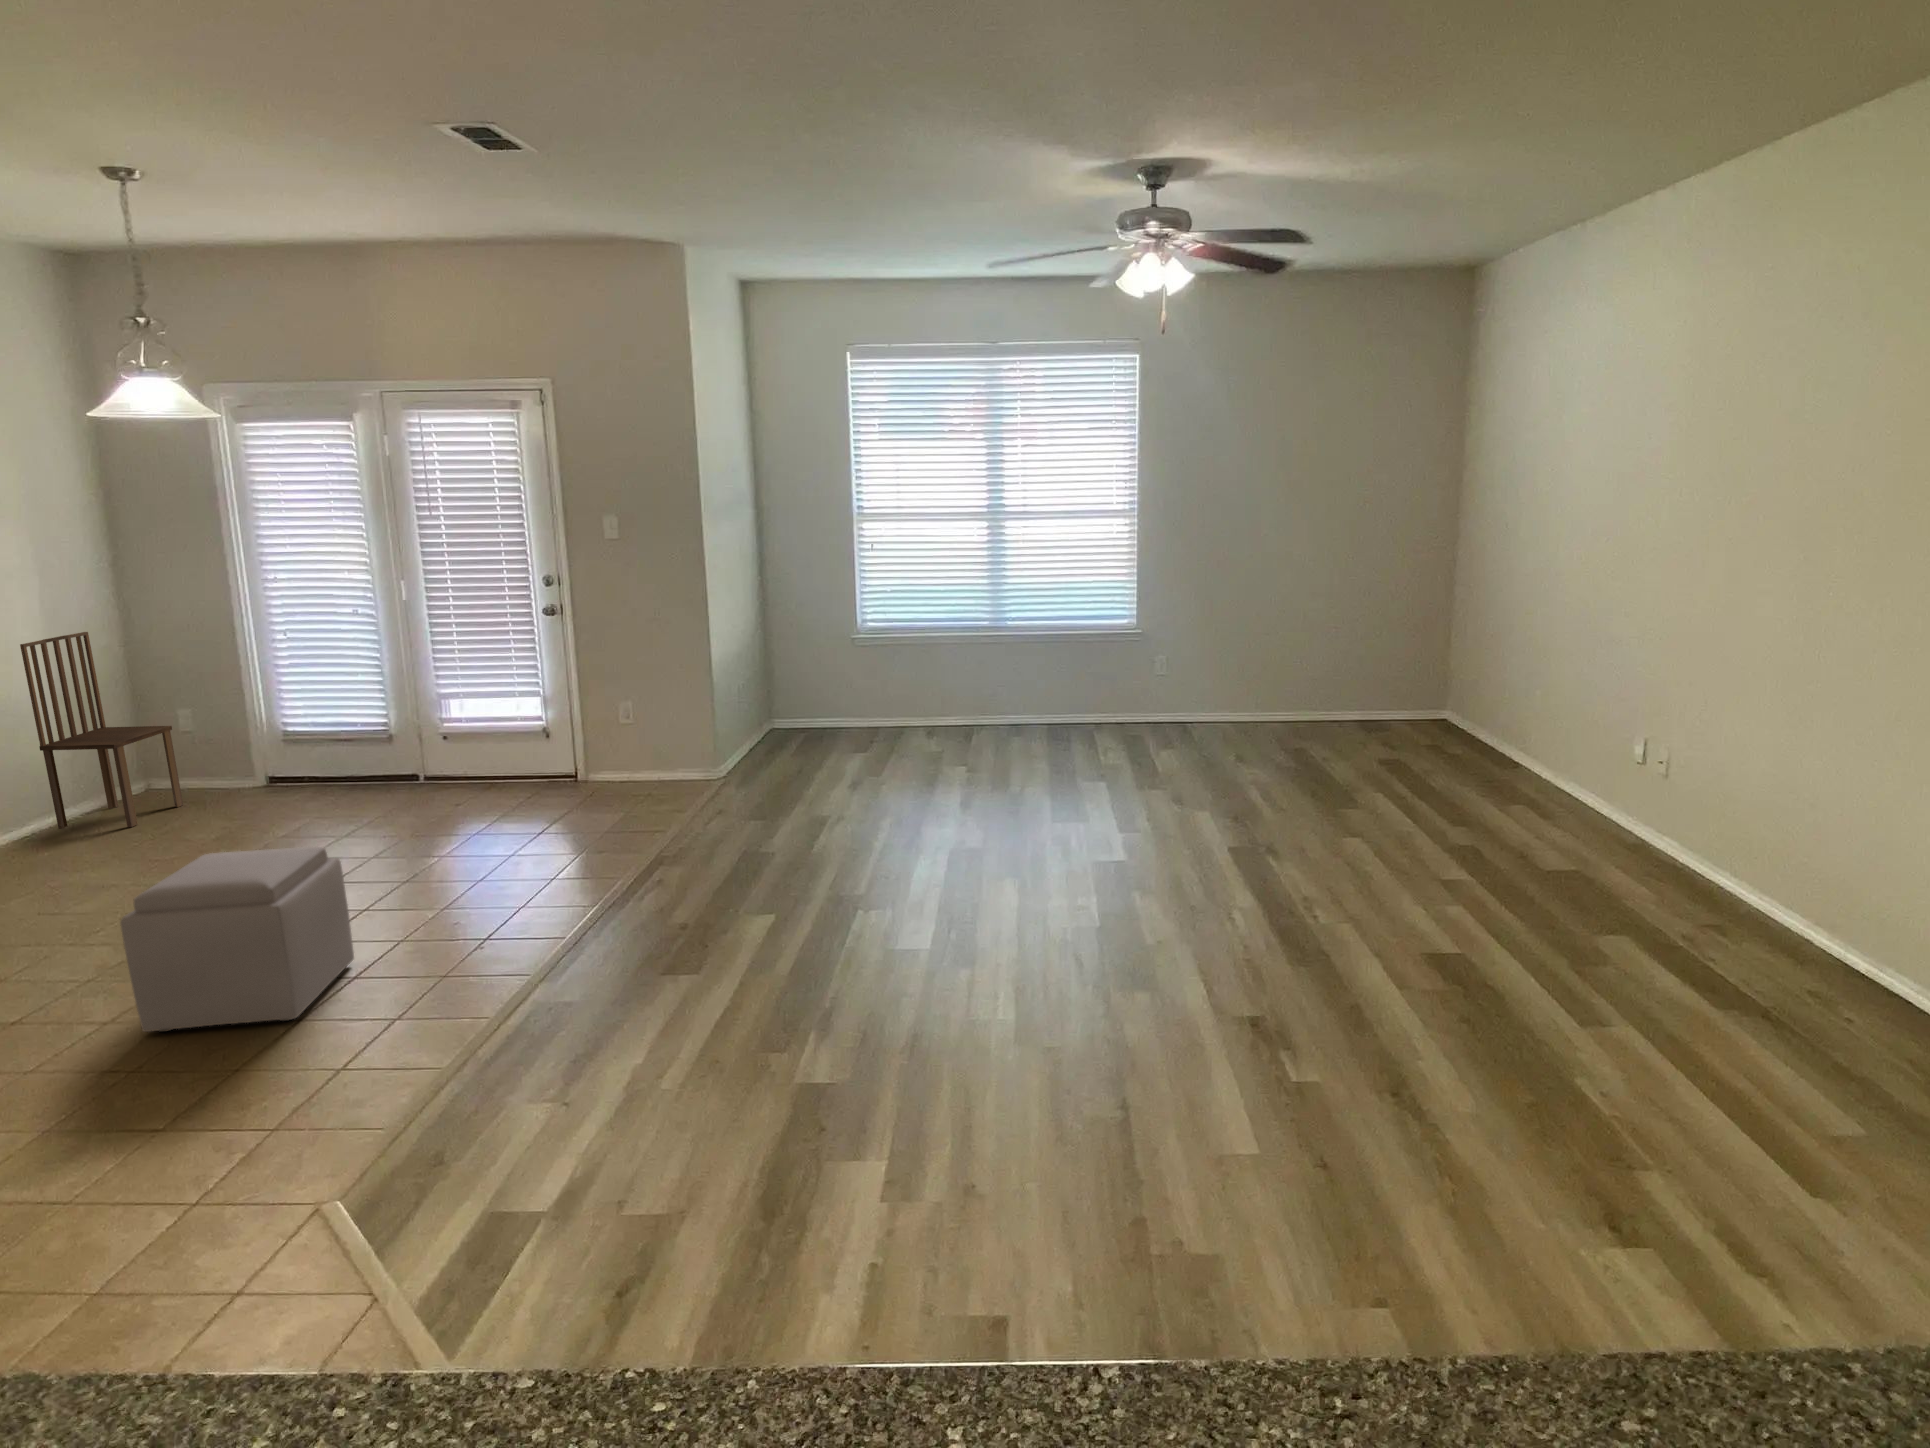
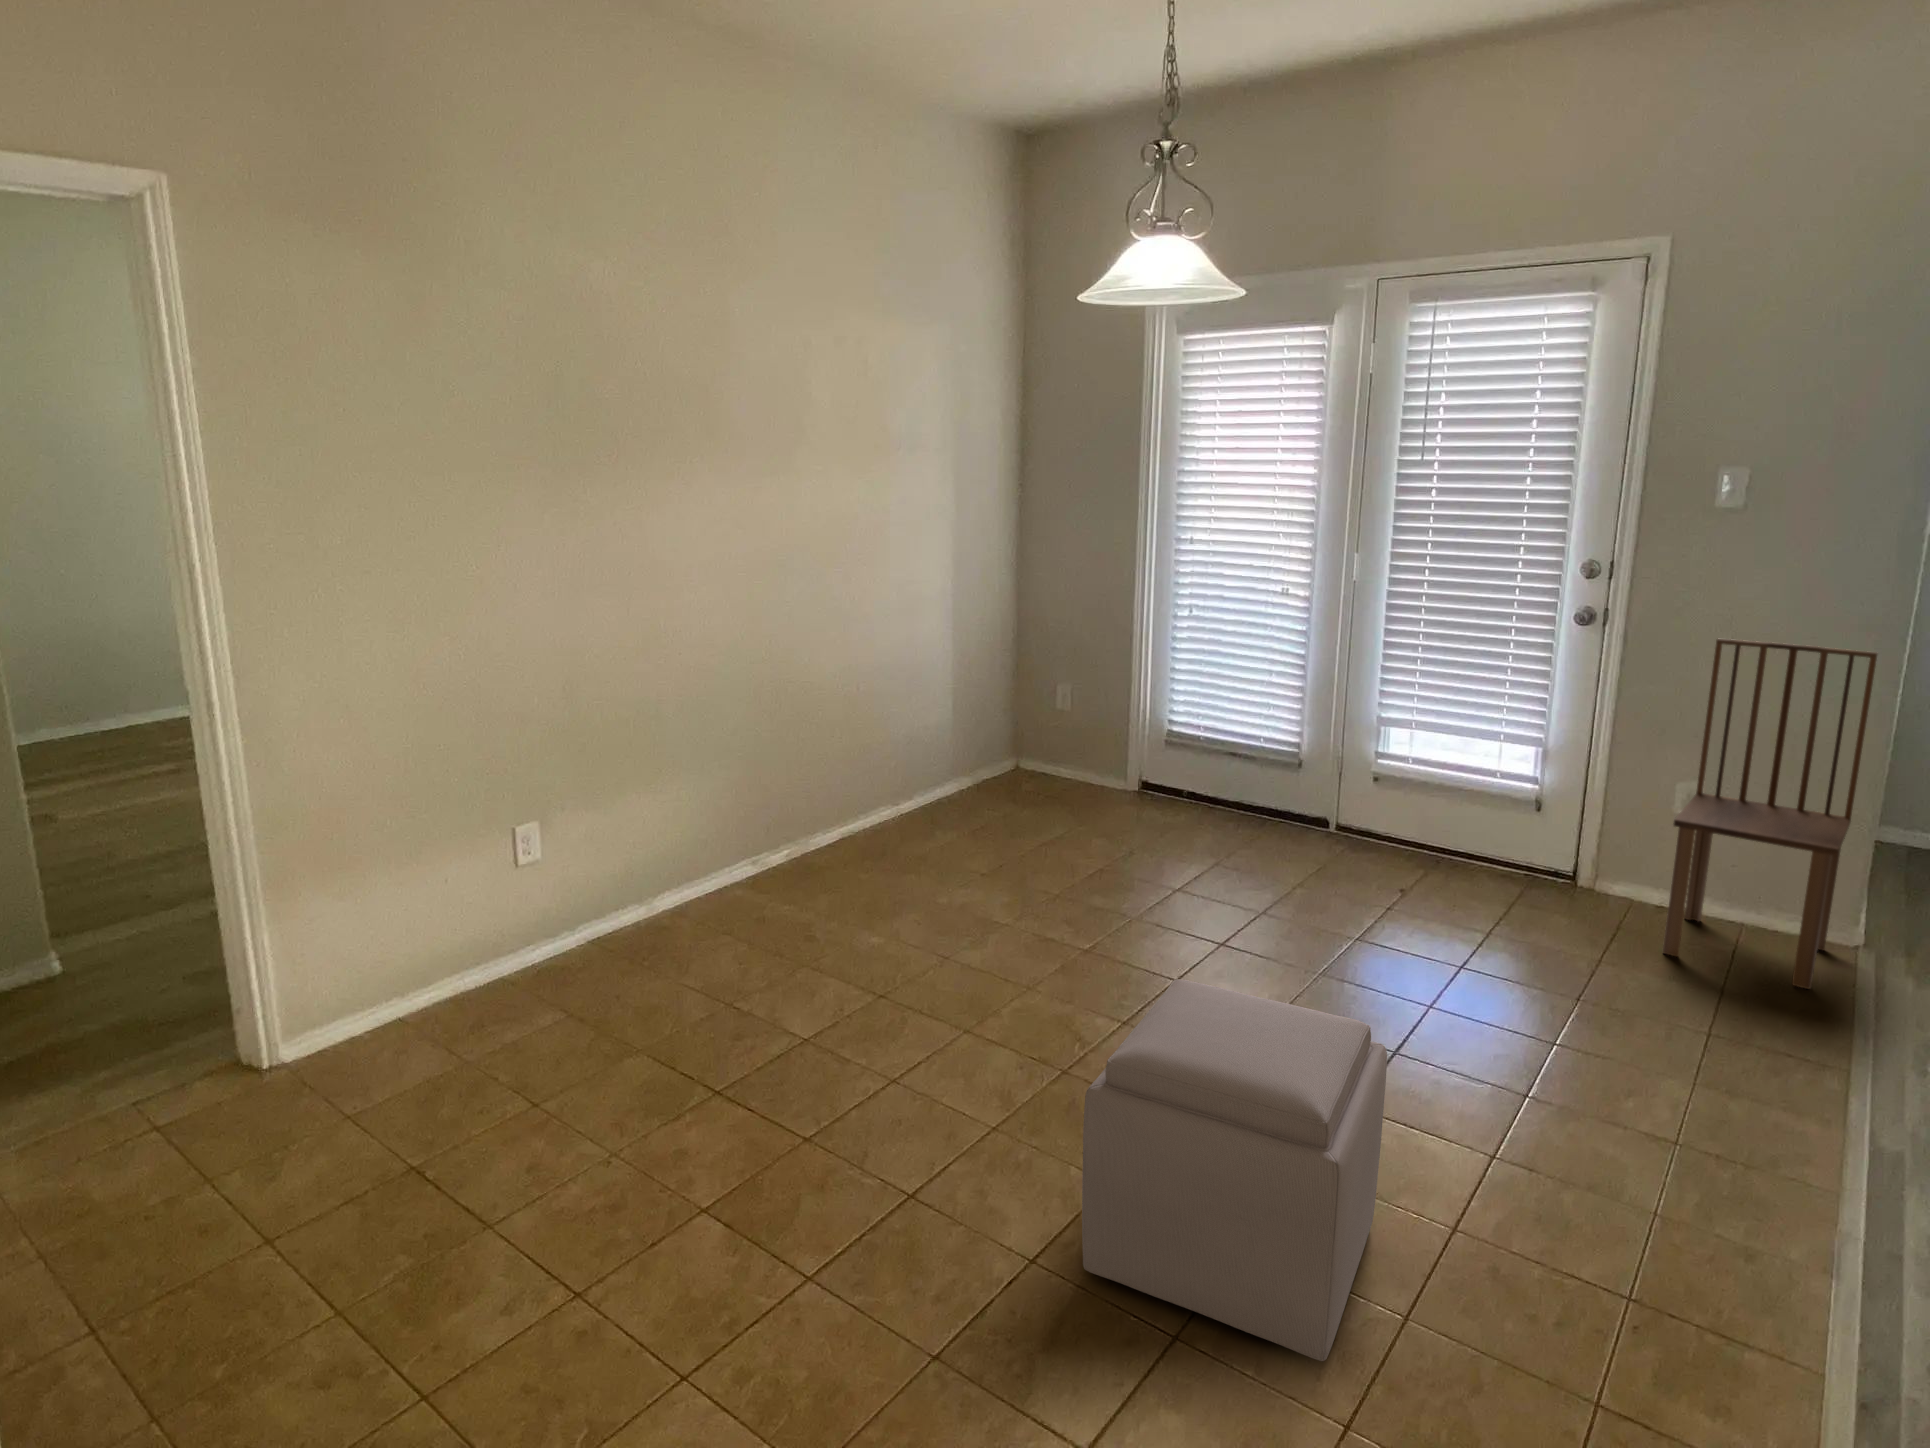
dining chair: present [20,632,183,829] -> present [1663,639,1877,989]

